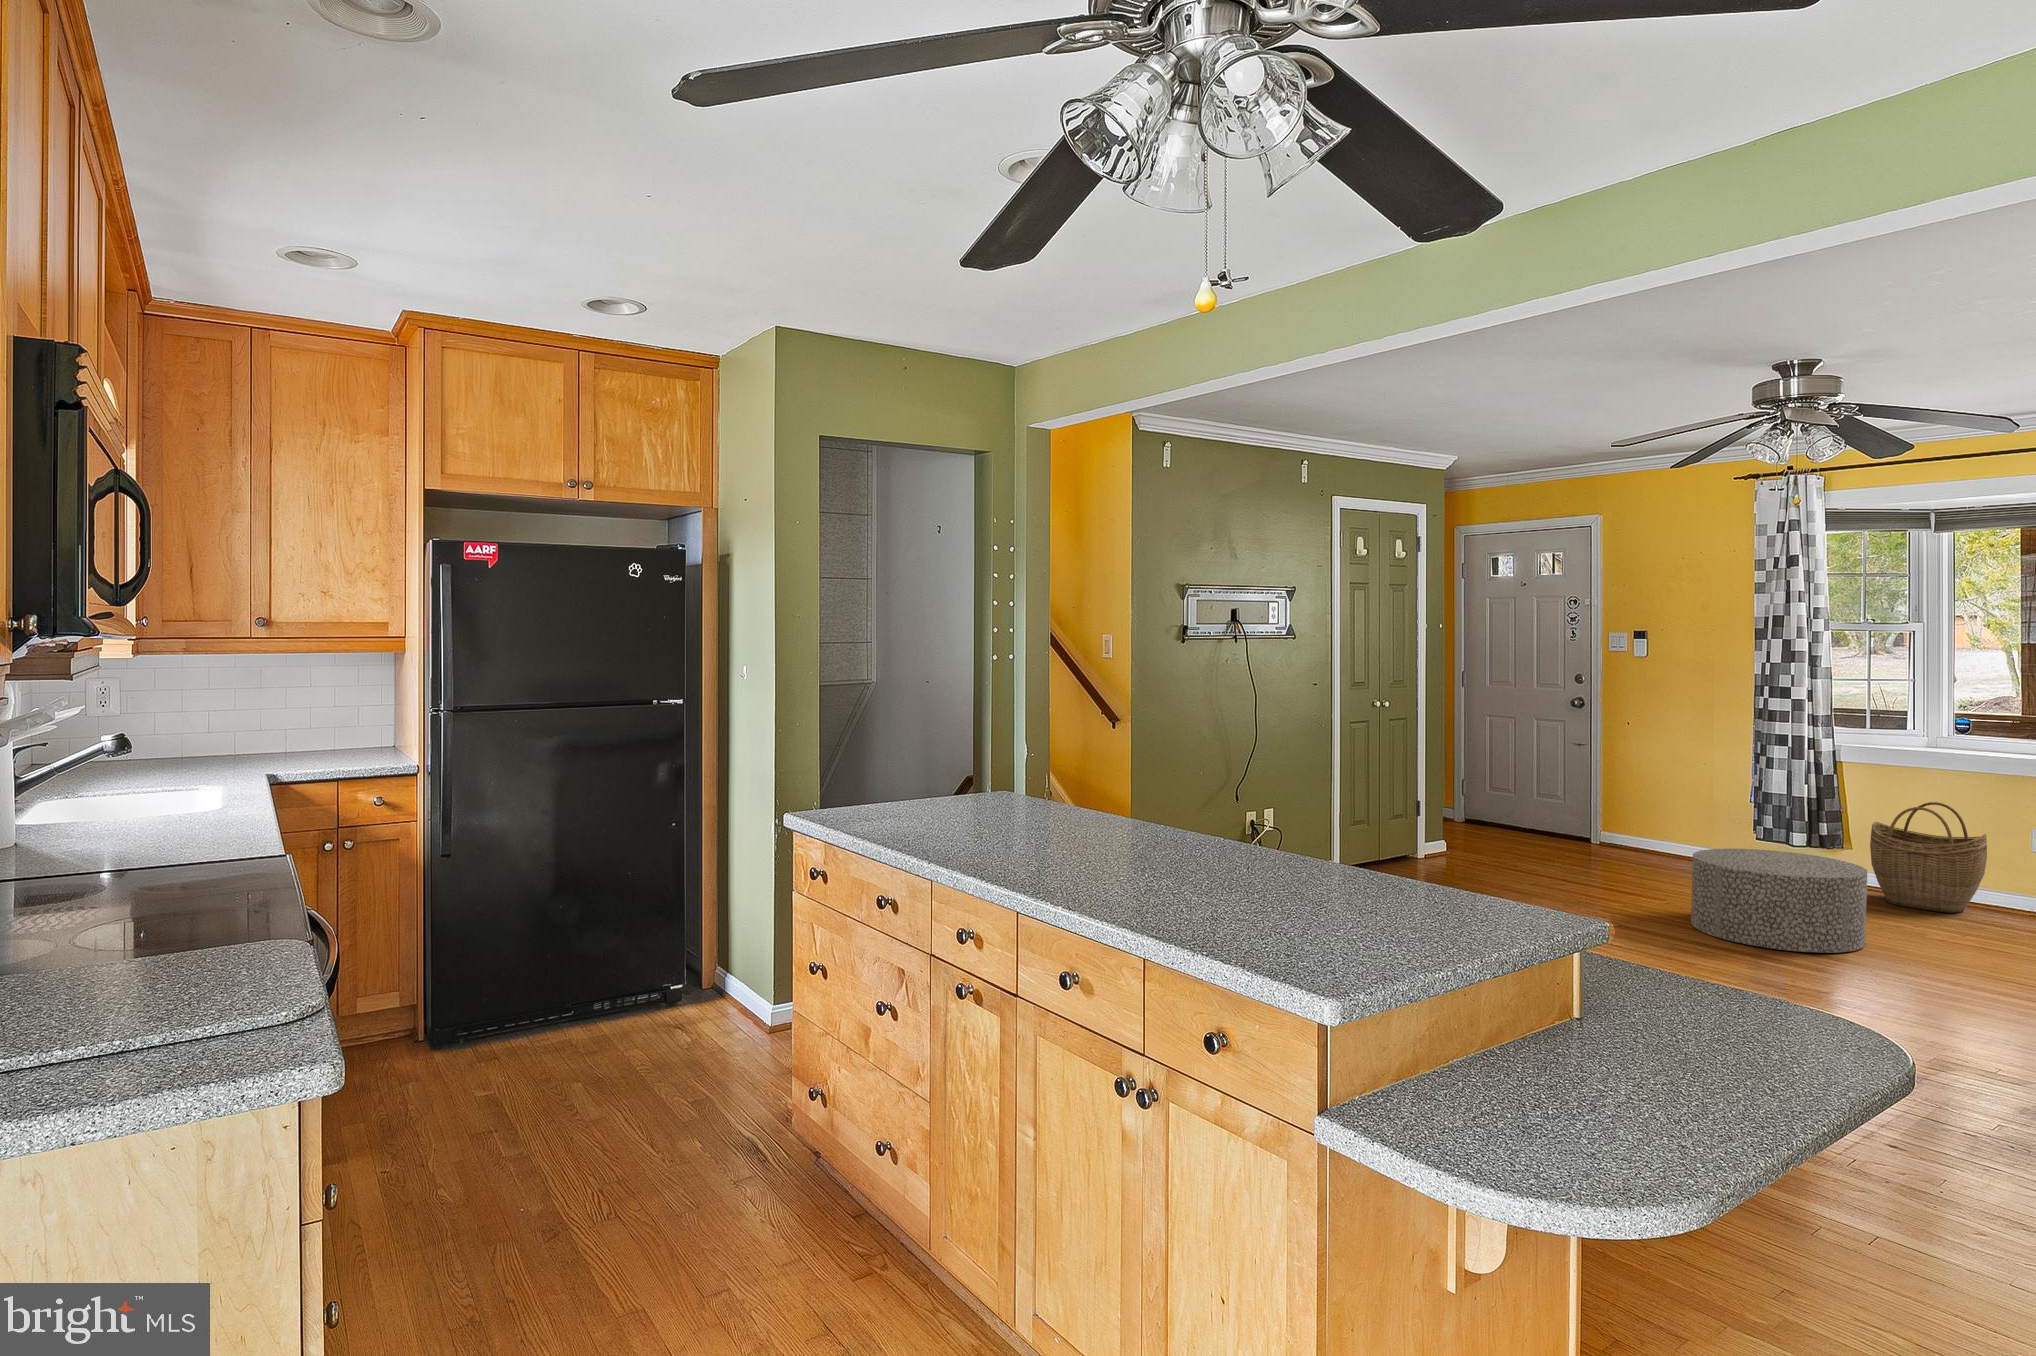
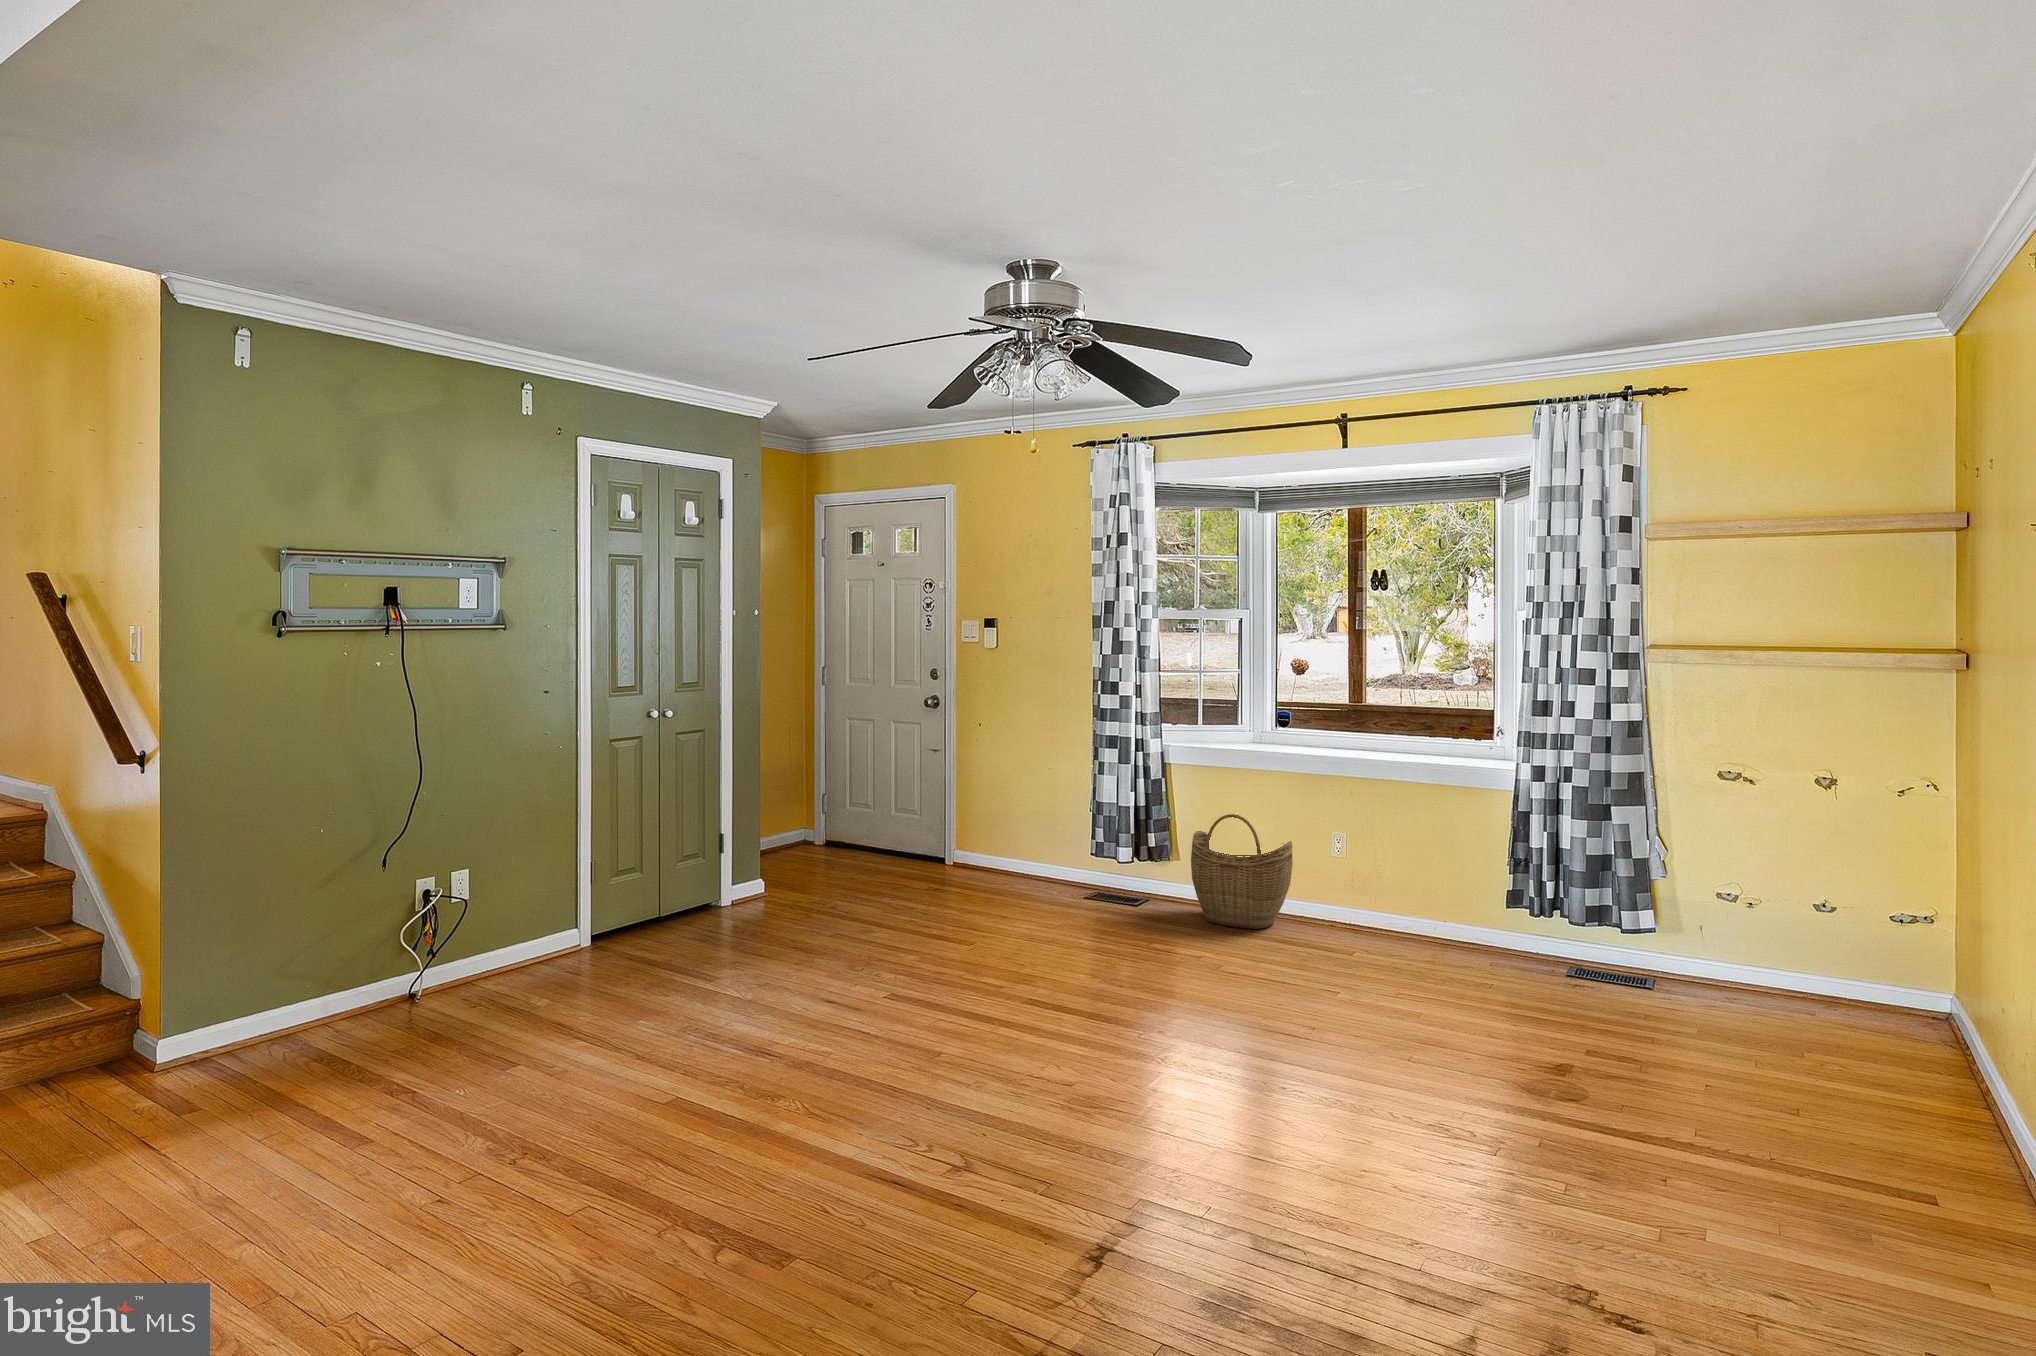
ottoman: present [1691,849,1867,953] -> none [986,873,1162,1002]

